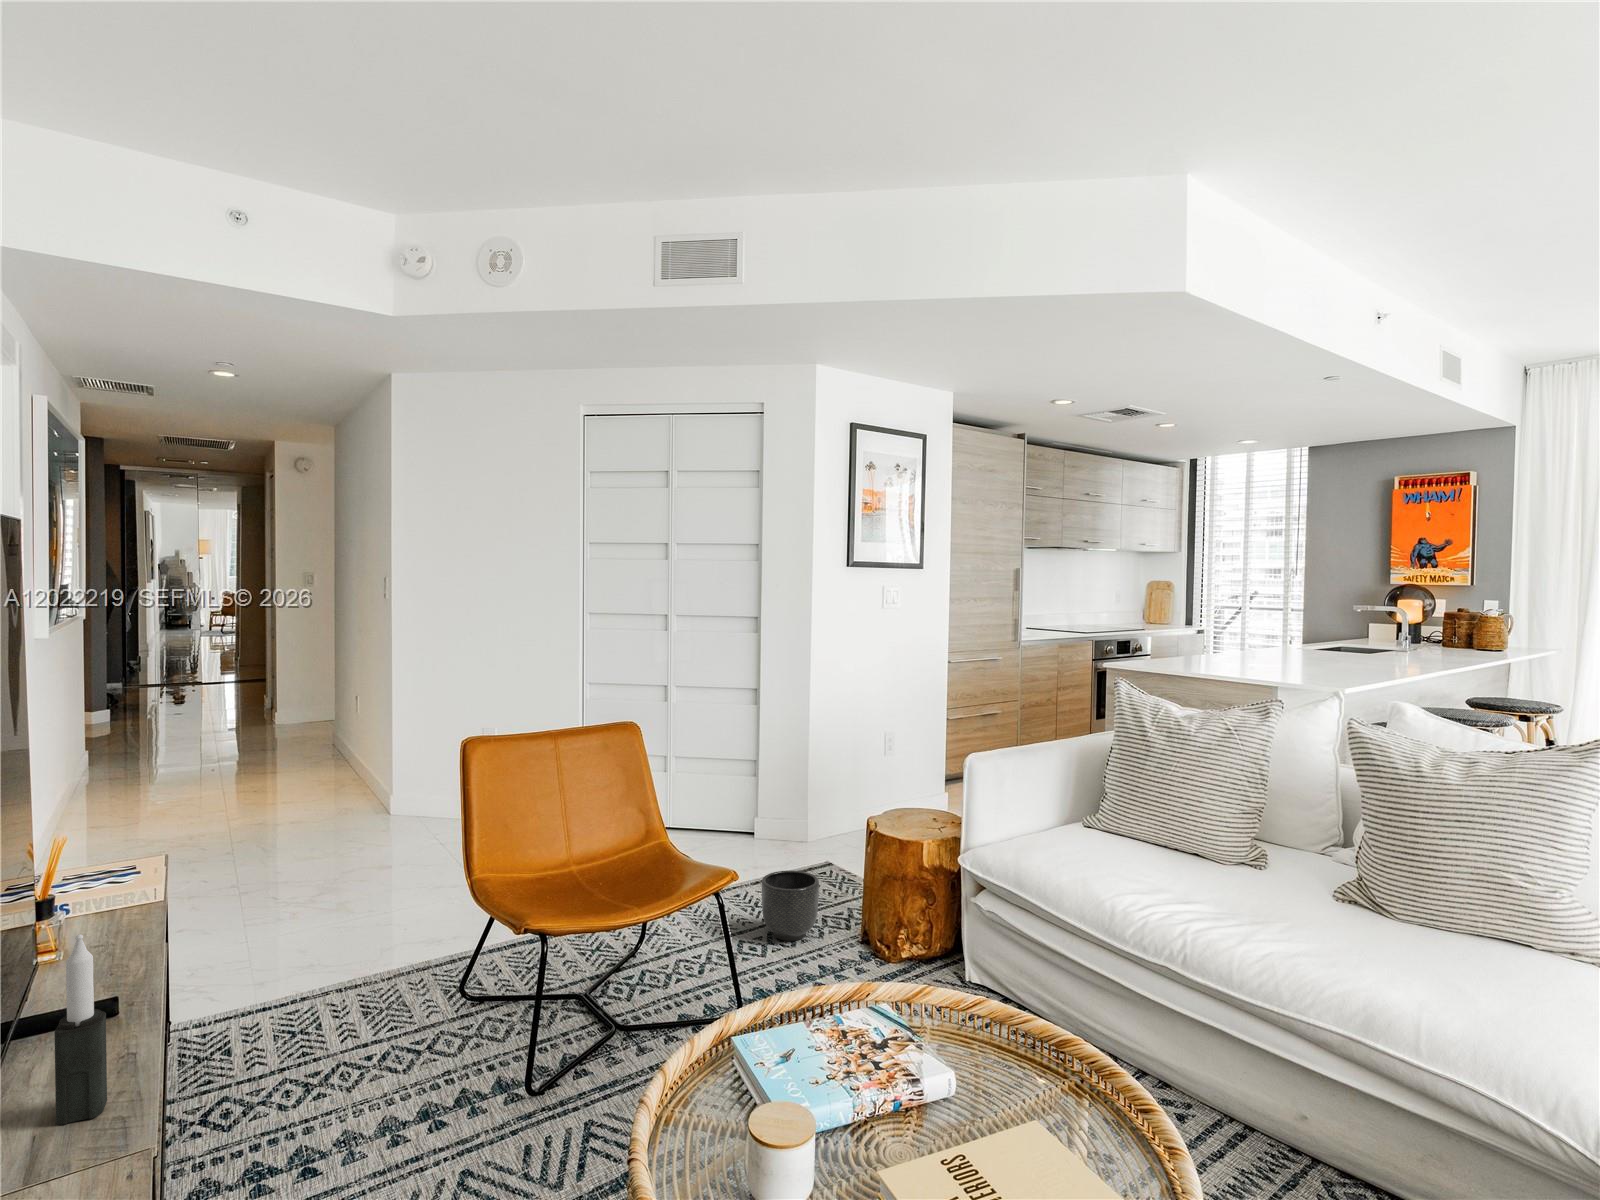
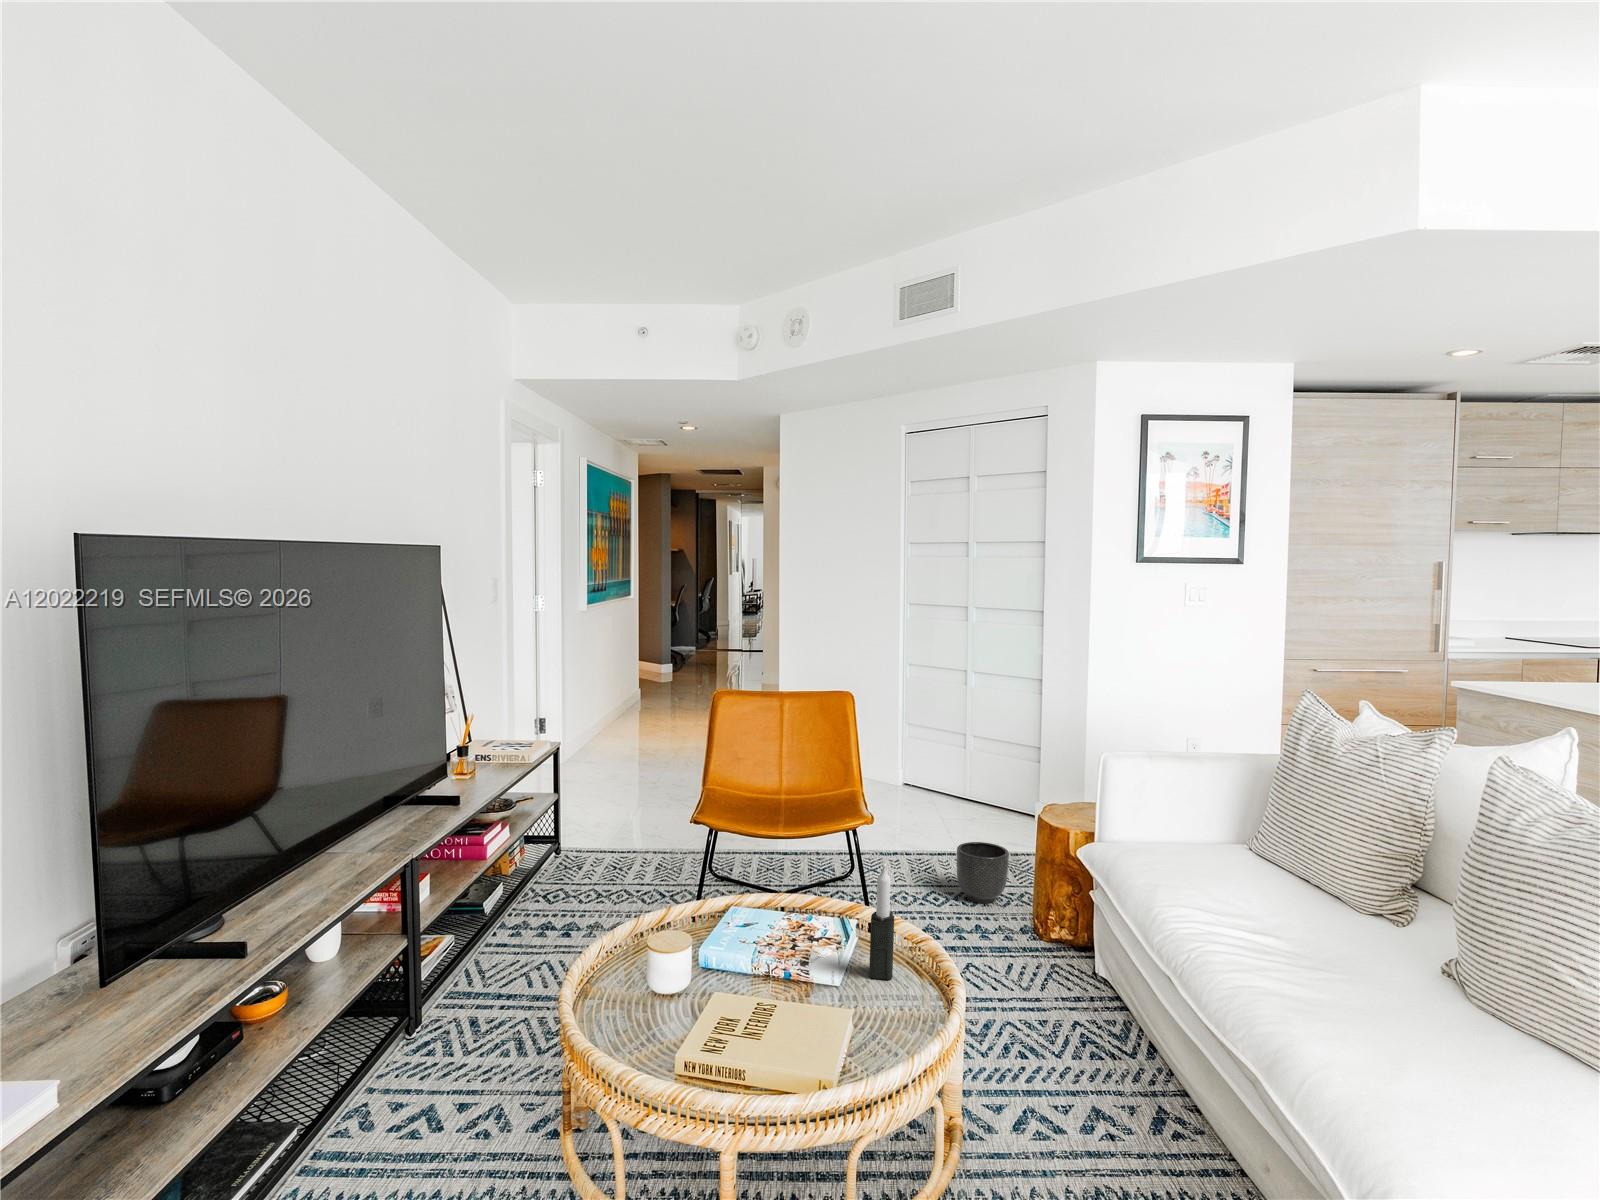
candle: present [54,934,107,1125] -> present [869,864,894,980]

